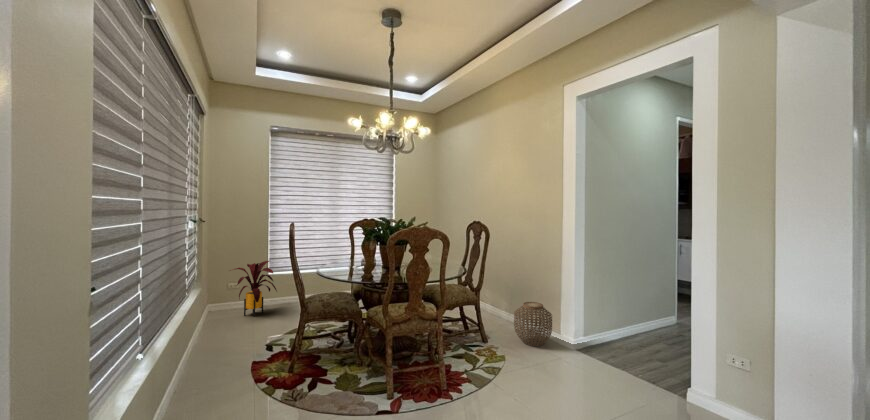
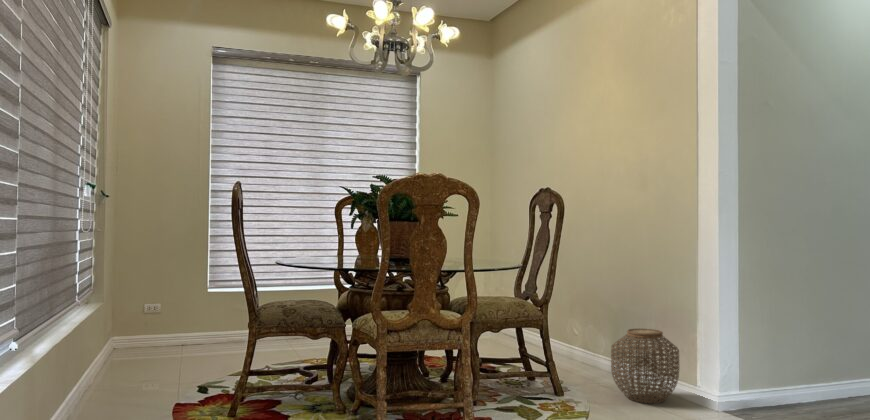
house plant: present [236,261,277,317] -> none [143,267,220,356]

